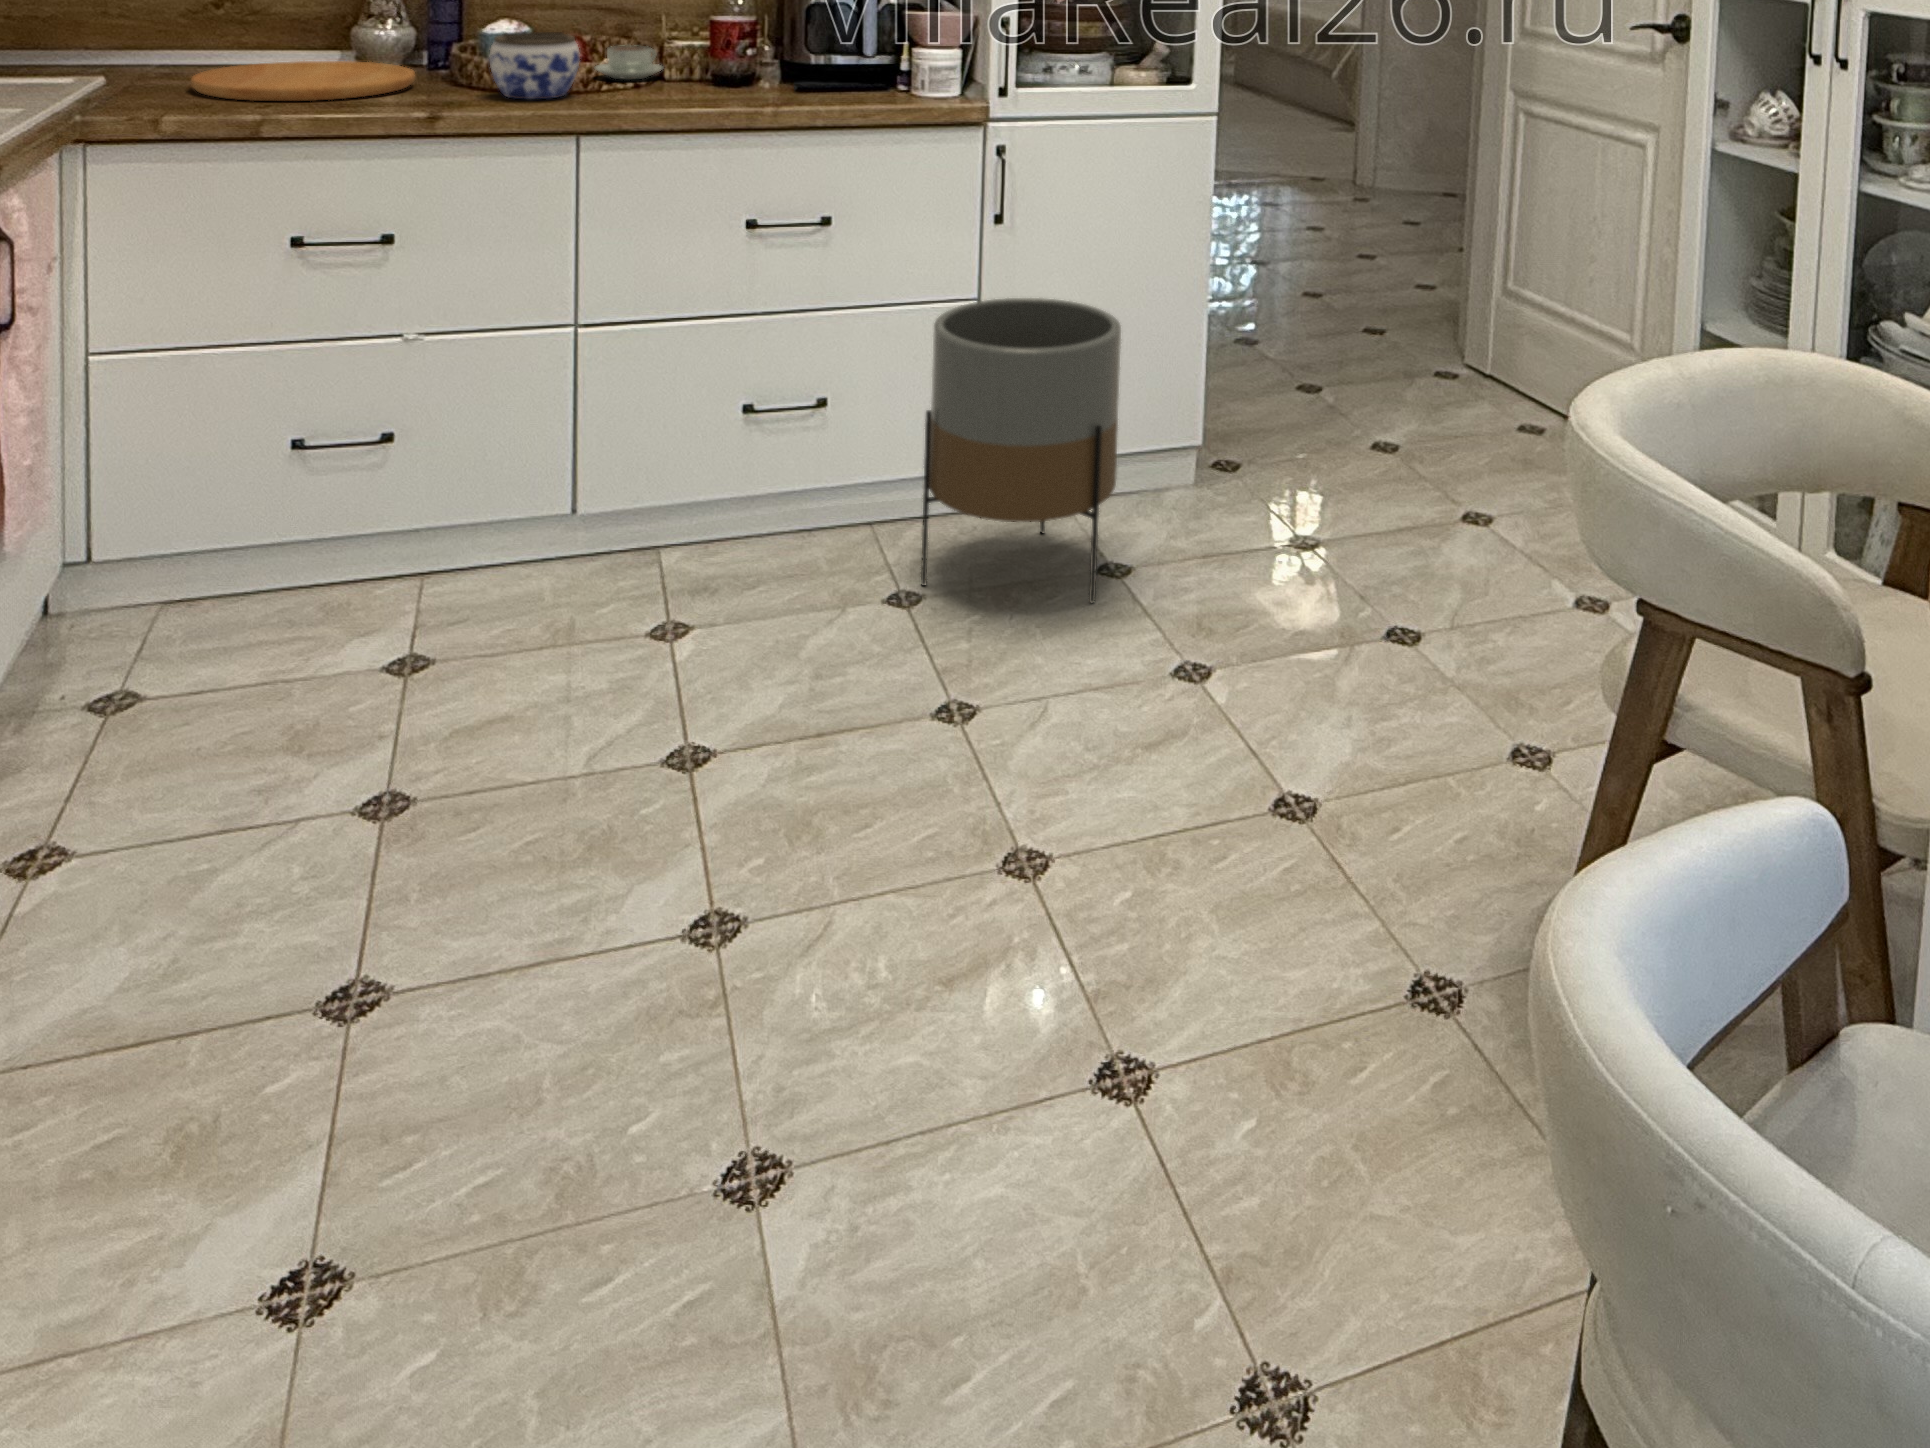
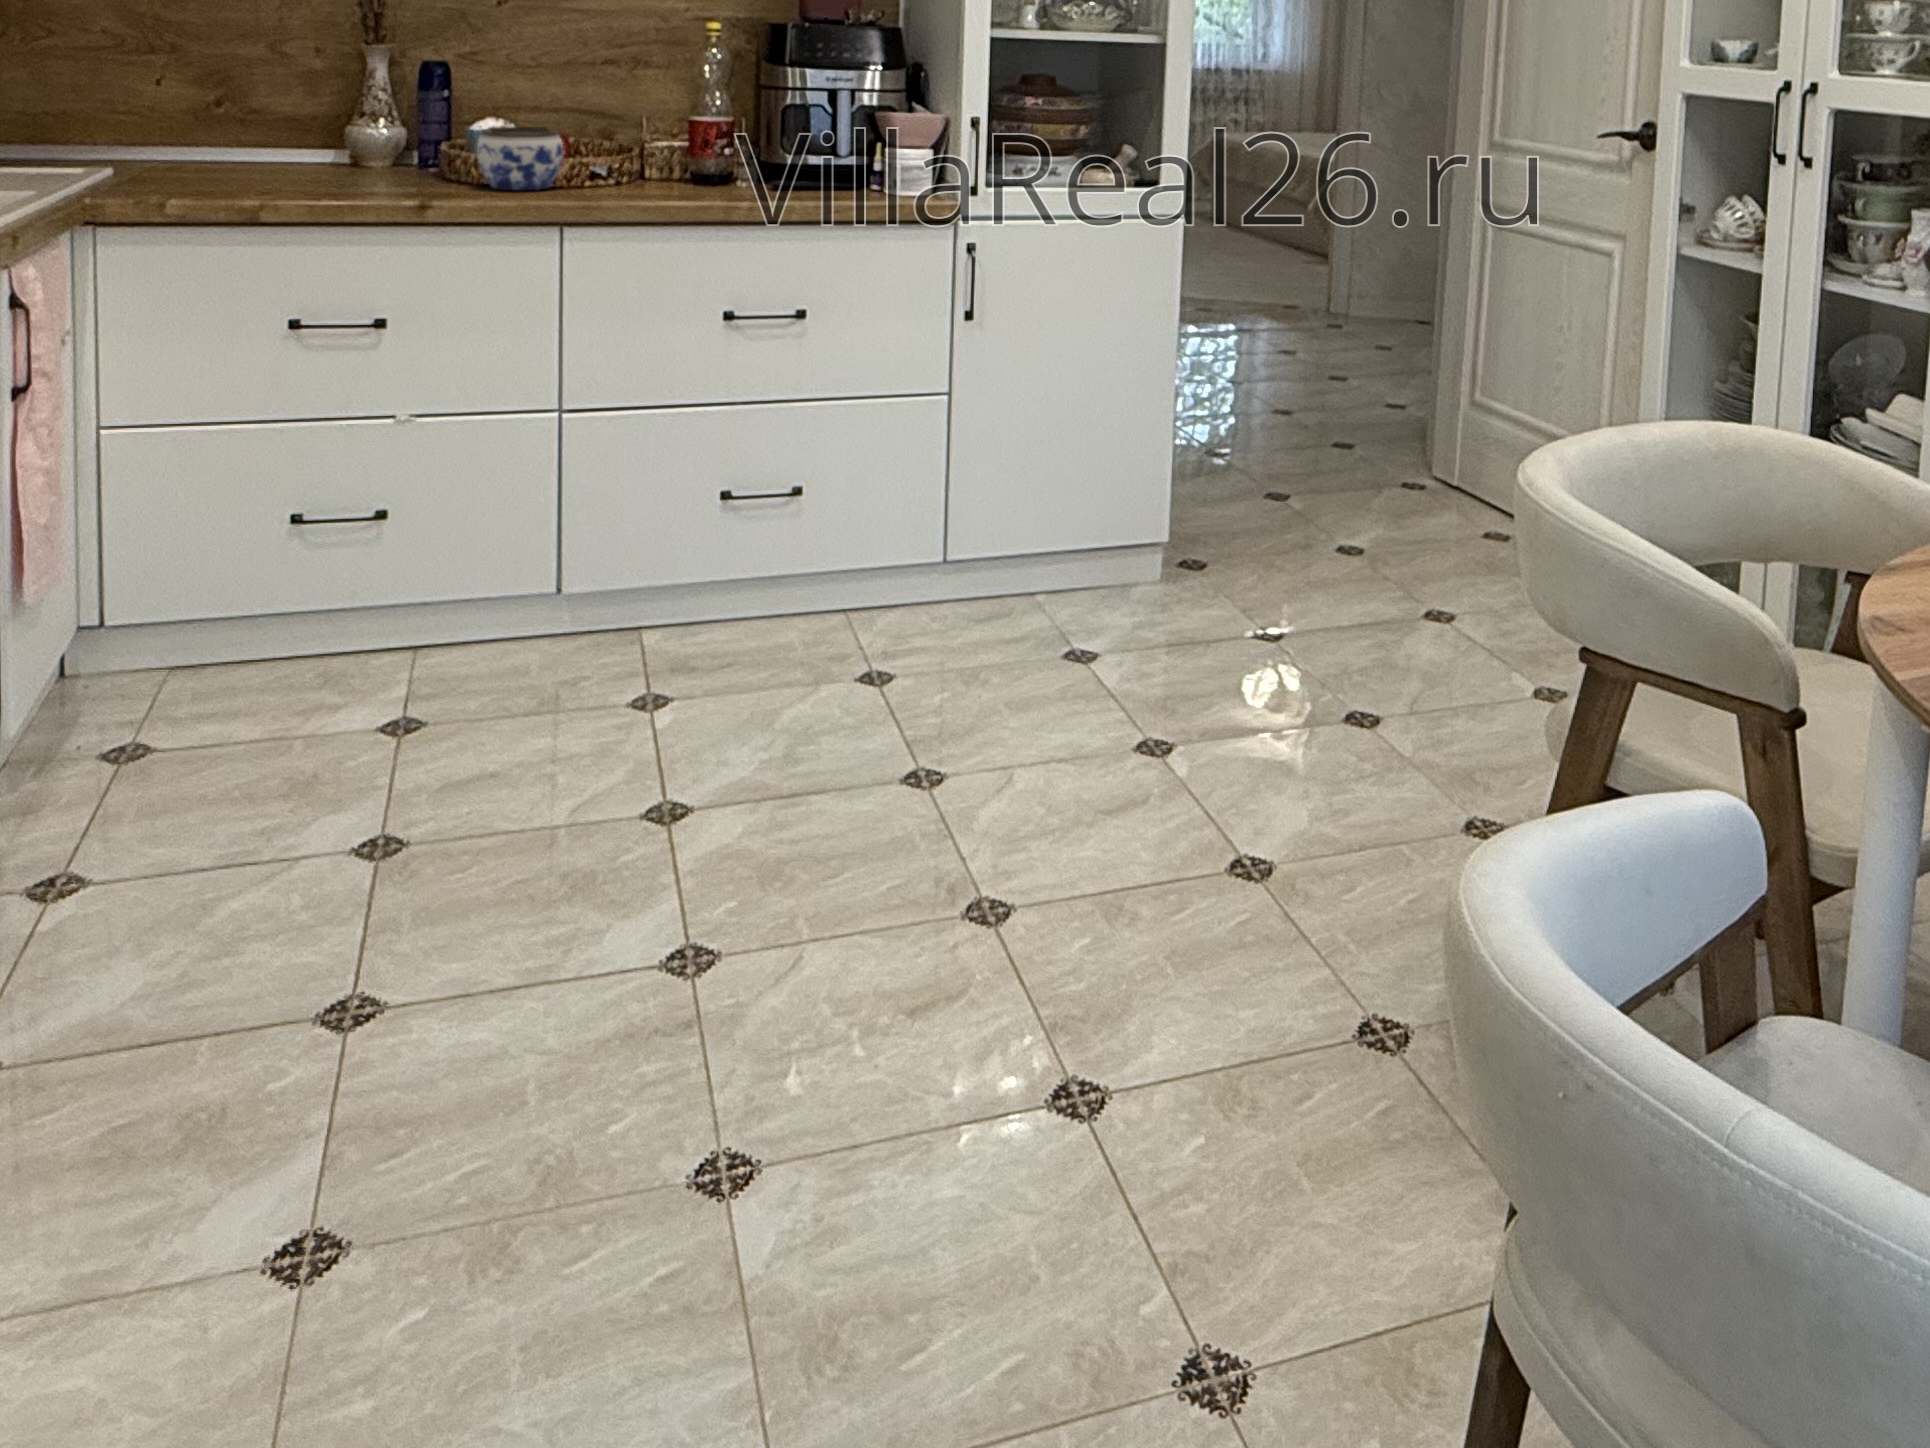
coffee cup: present [595,45,663,80] -> none [578,145,645,177]
cutting board: present [190,61,416,101] -> none [194,156,407,188]
planter: present [921,298,1121,603] -> none [893,392,1088,685]

